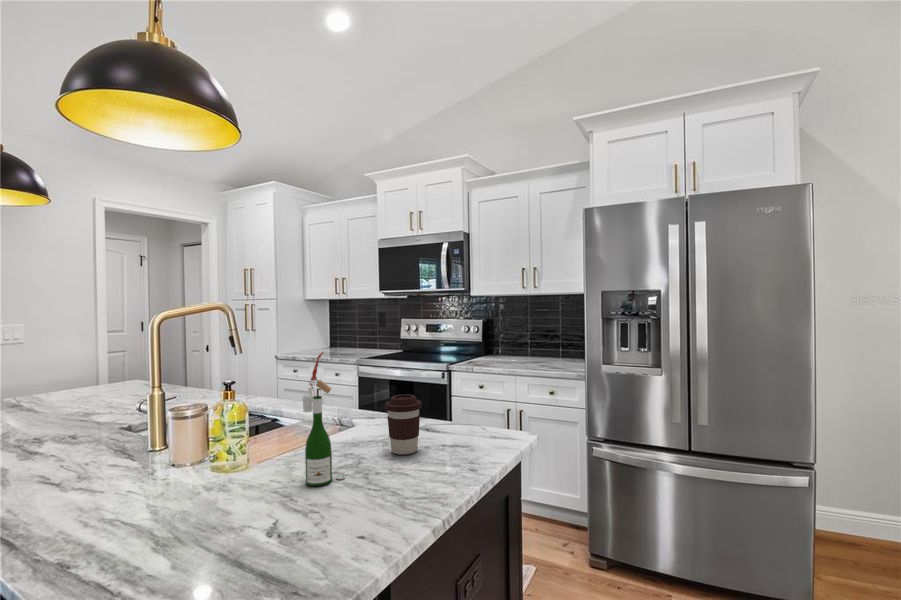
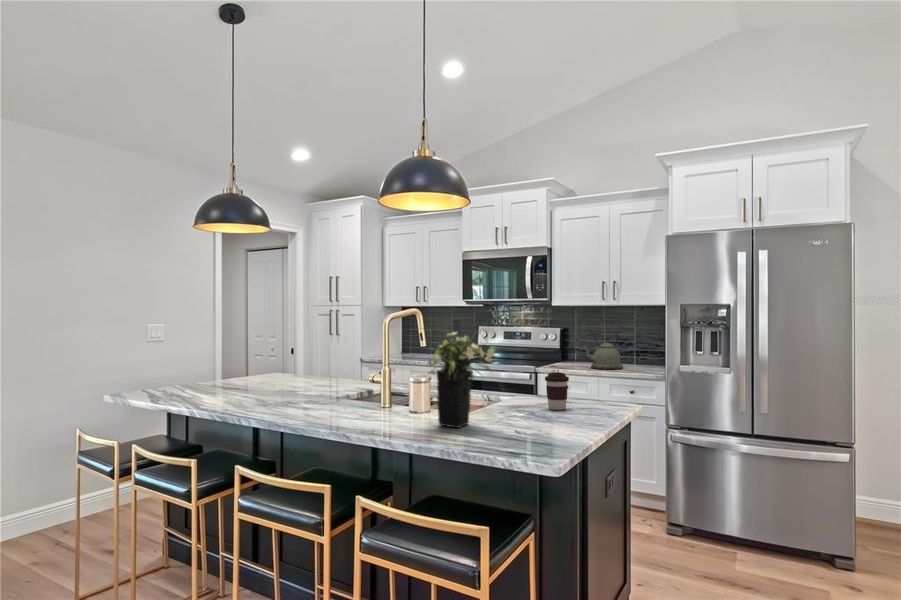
kettle: none [497,325,543,366] -> present [582,333,623,369]
flower arrangement: none [75,336,254,521] -> present [429,331,494,428]
wine bottle: present [303,352,345,486] -> none [509,341,533,419]

